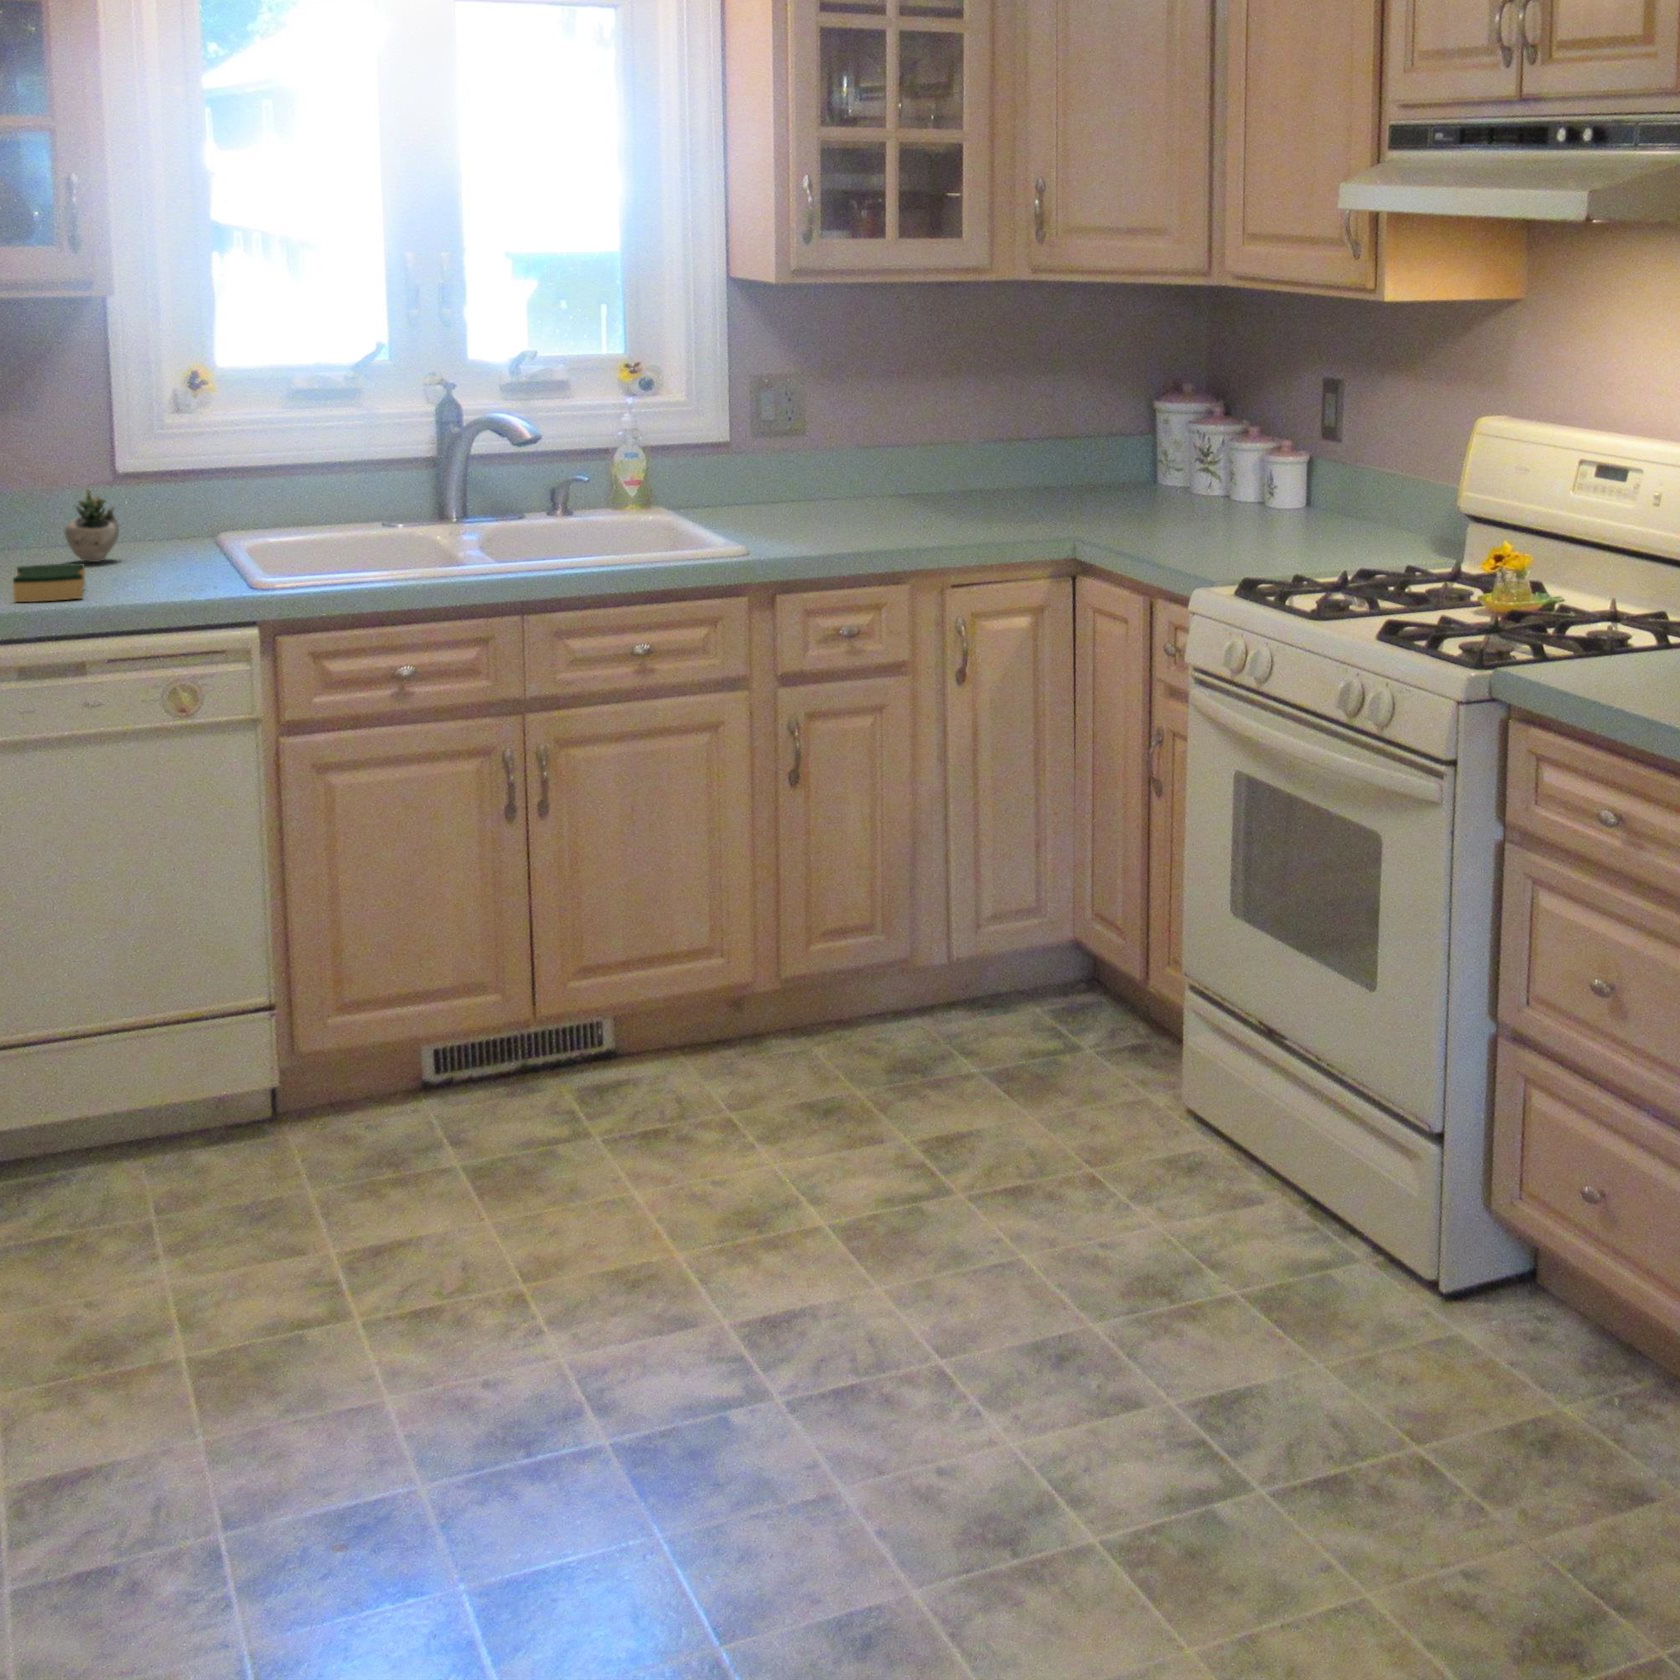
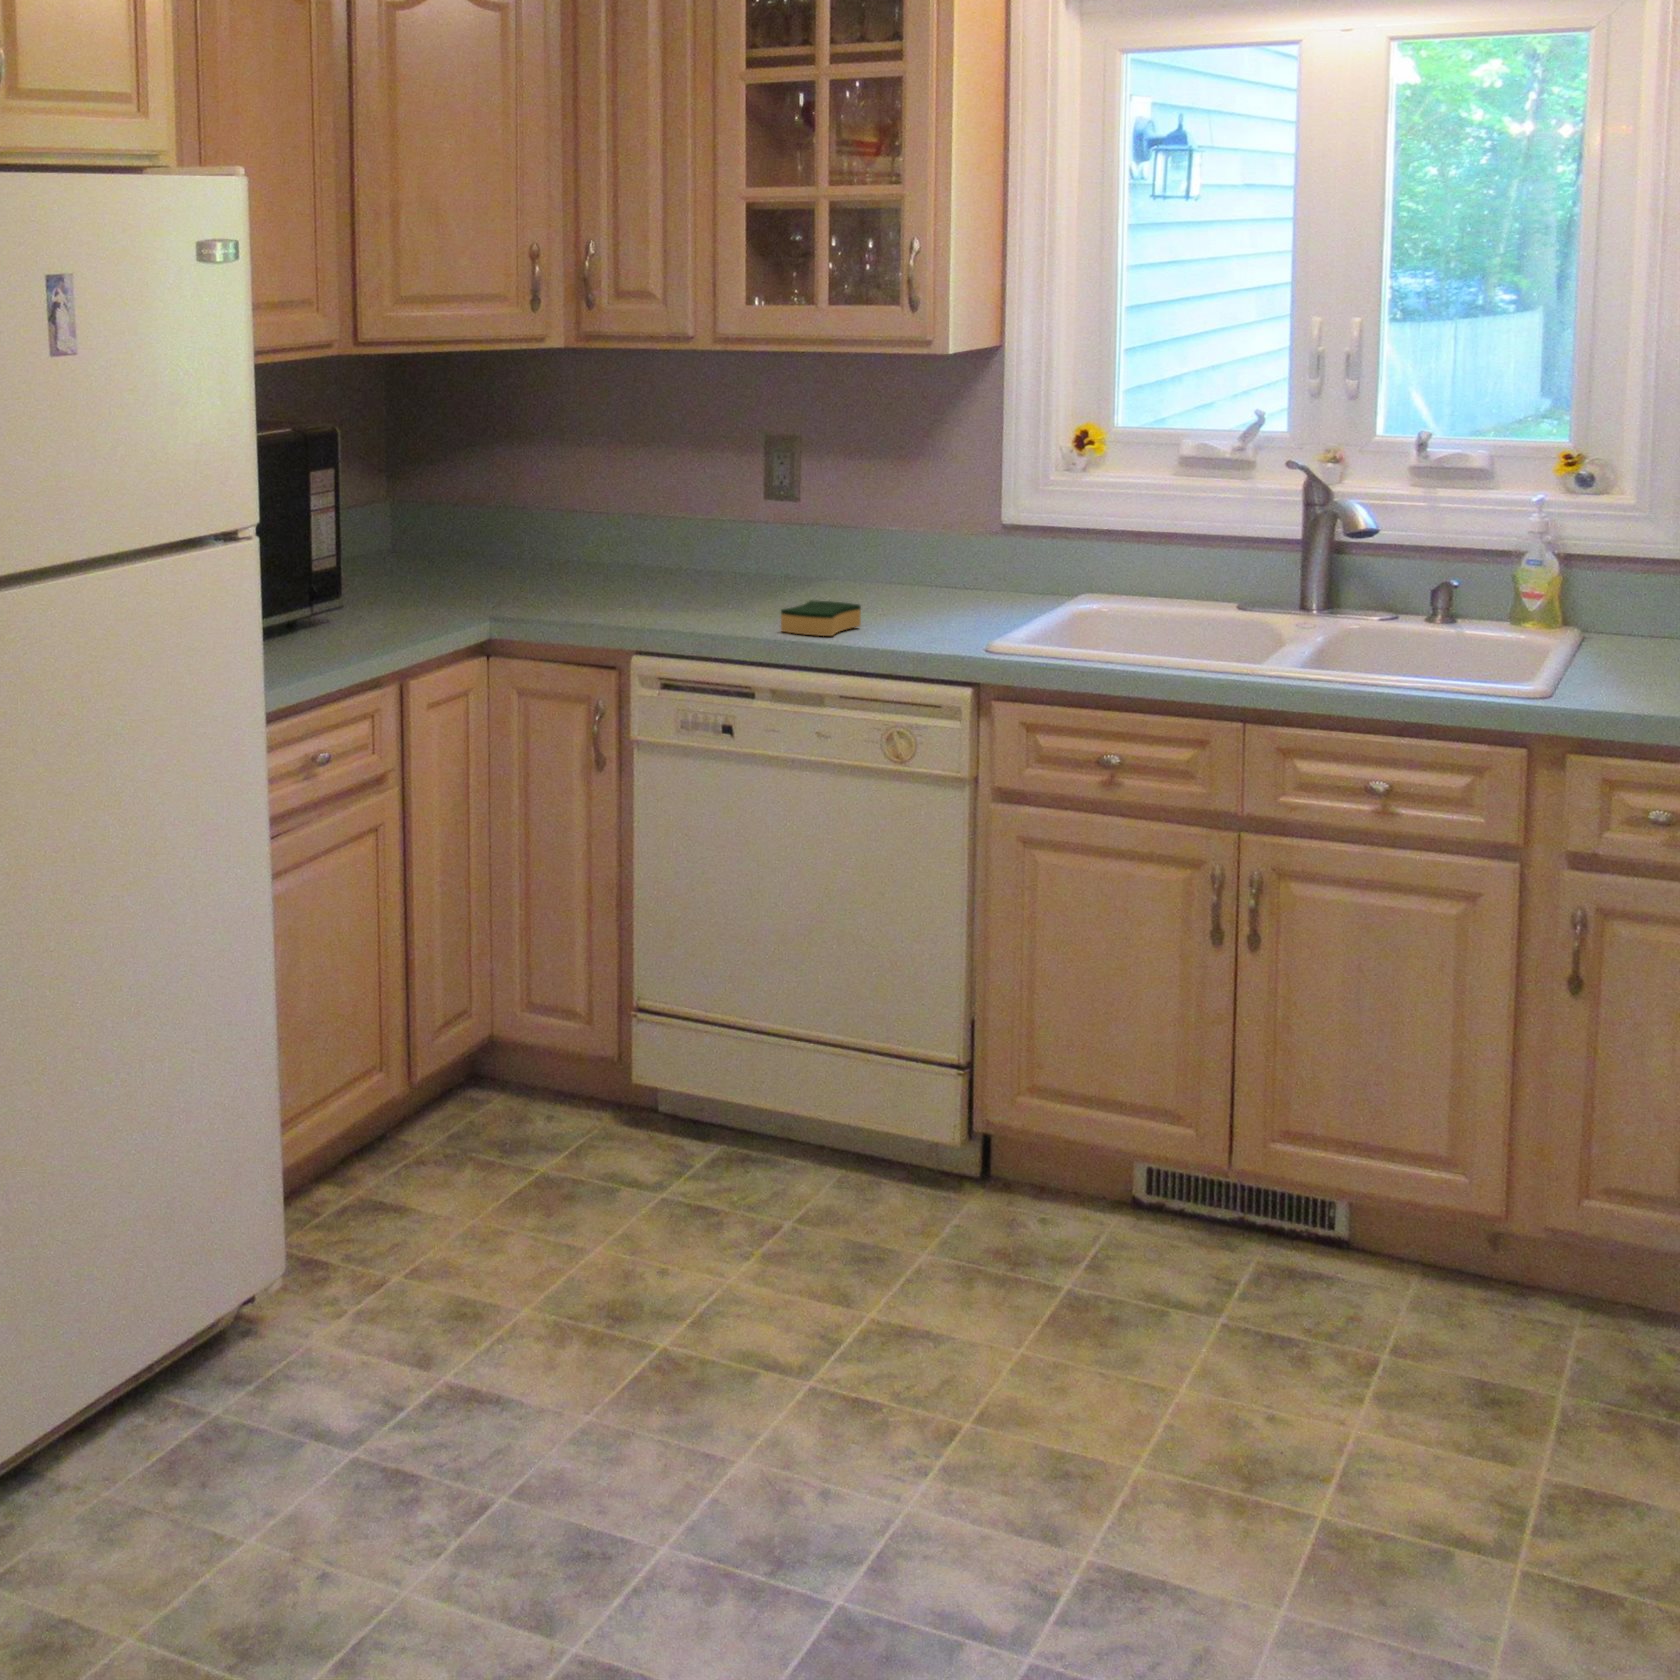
succulent plant: present [65,480,169,562] -> none [910,534,1003,606]

